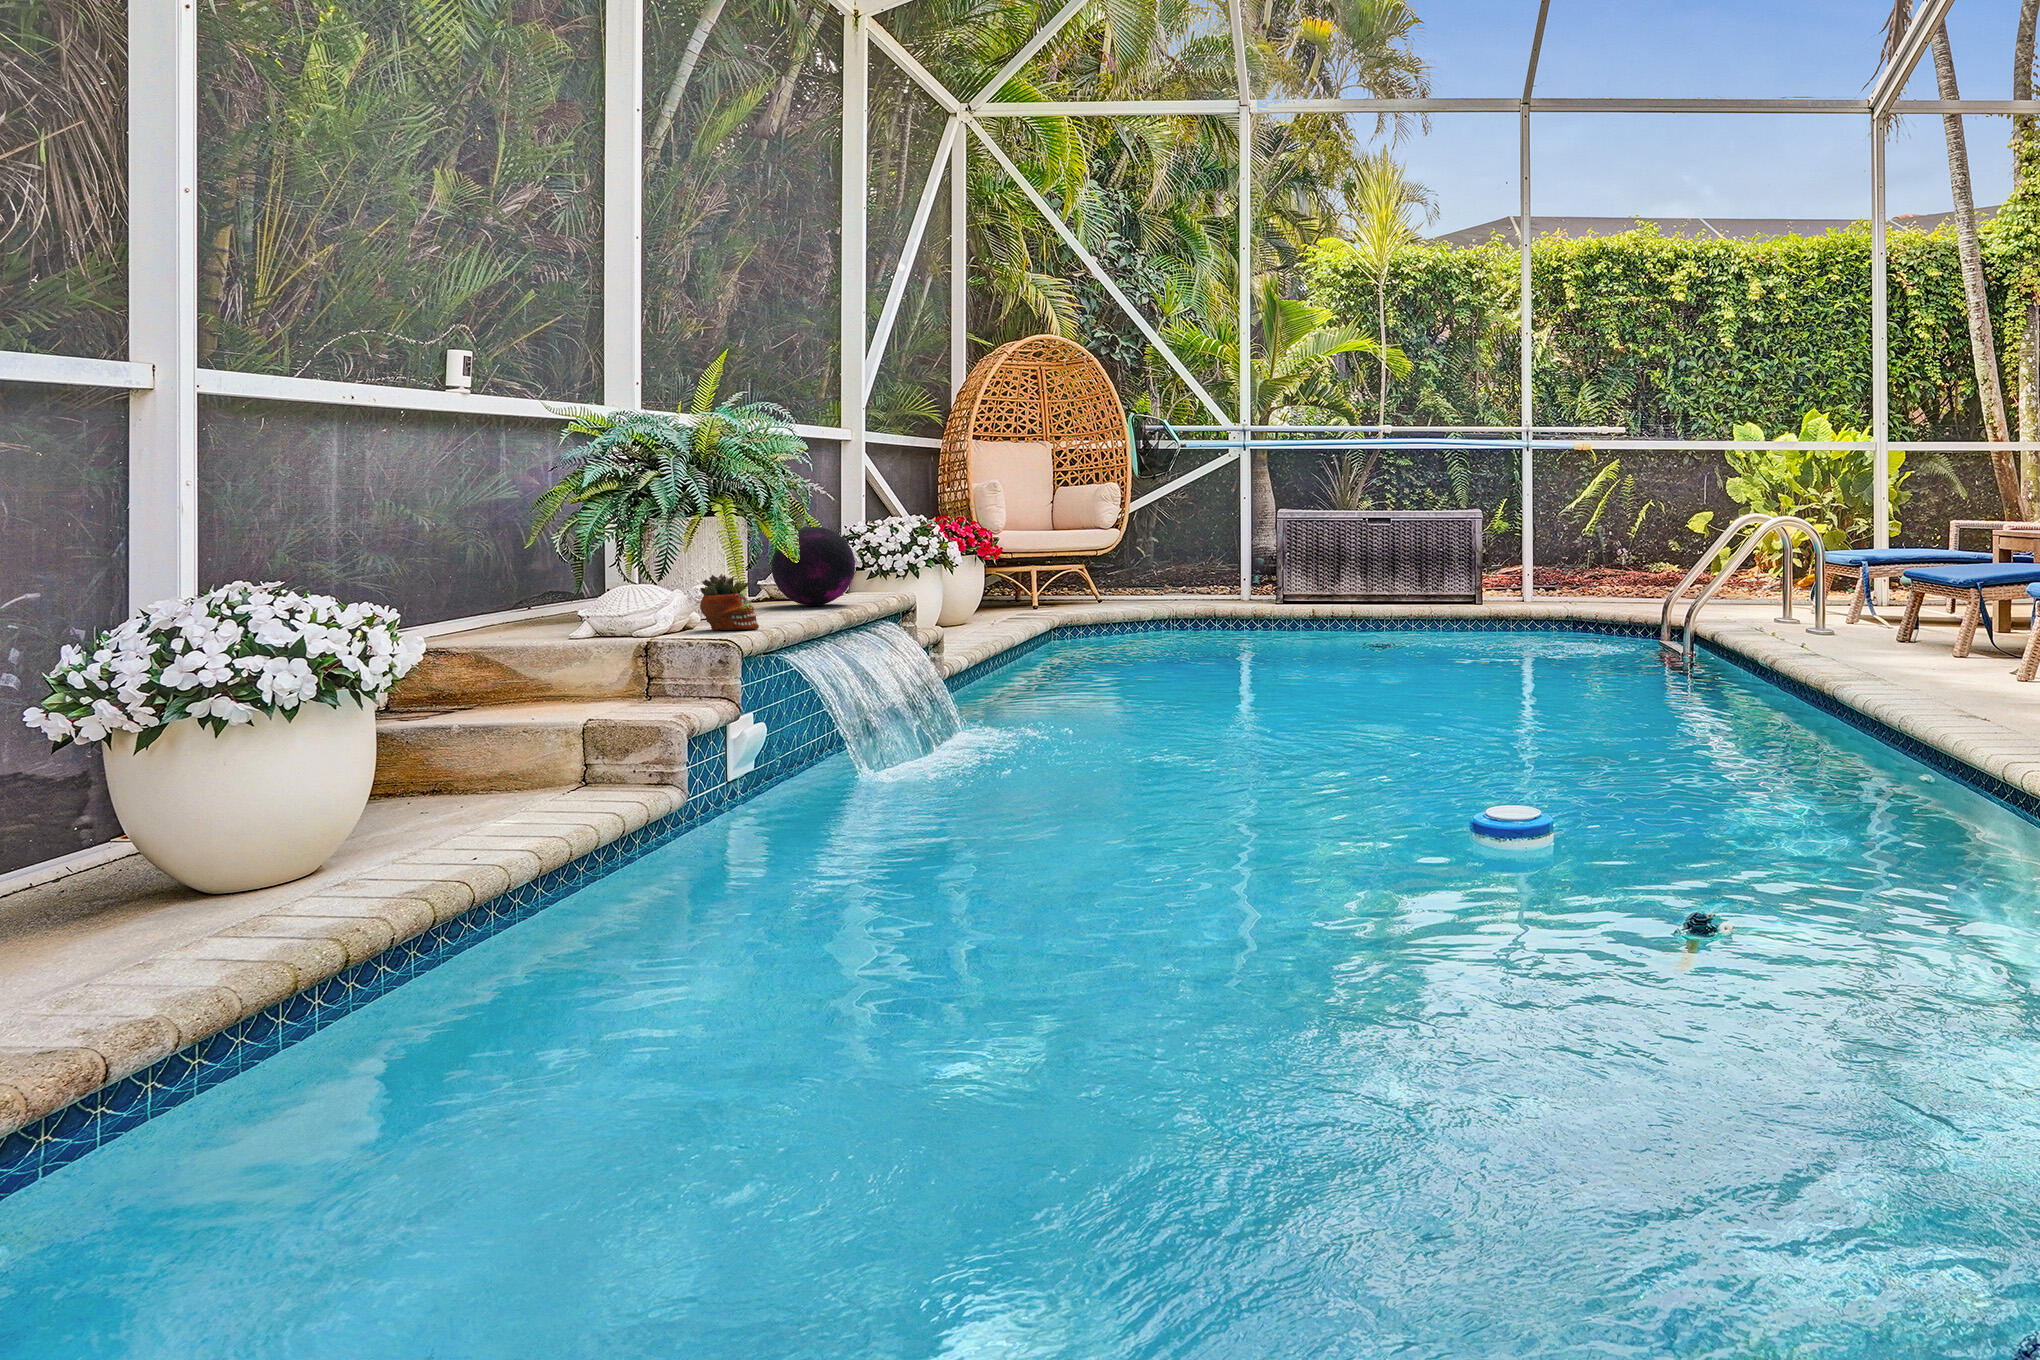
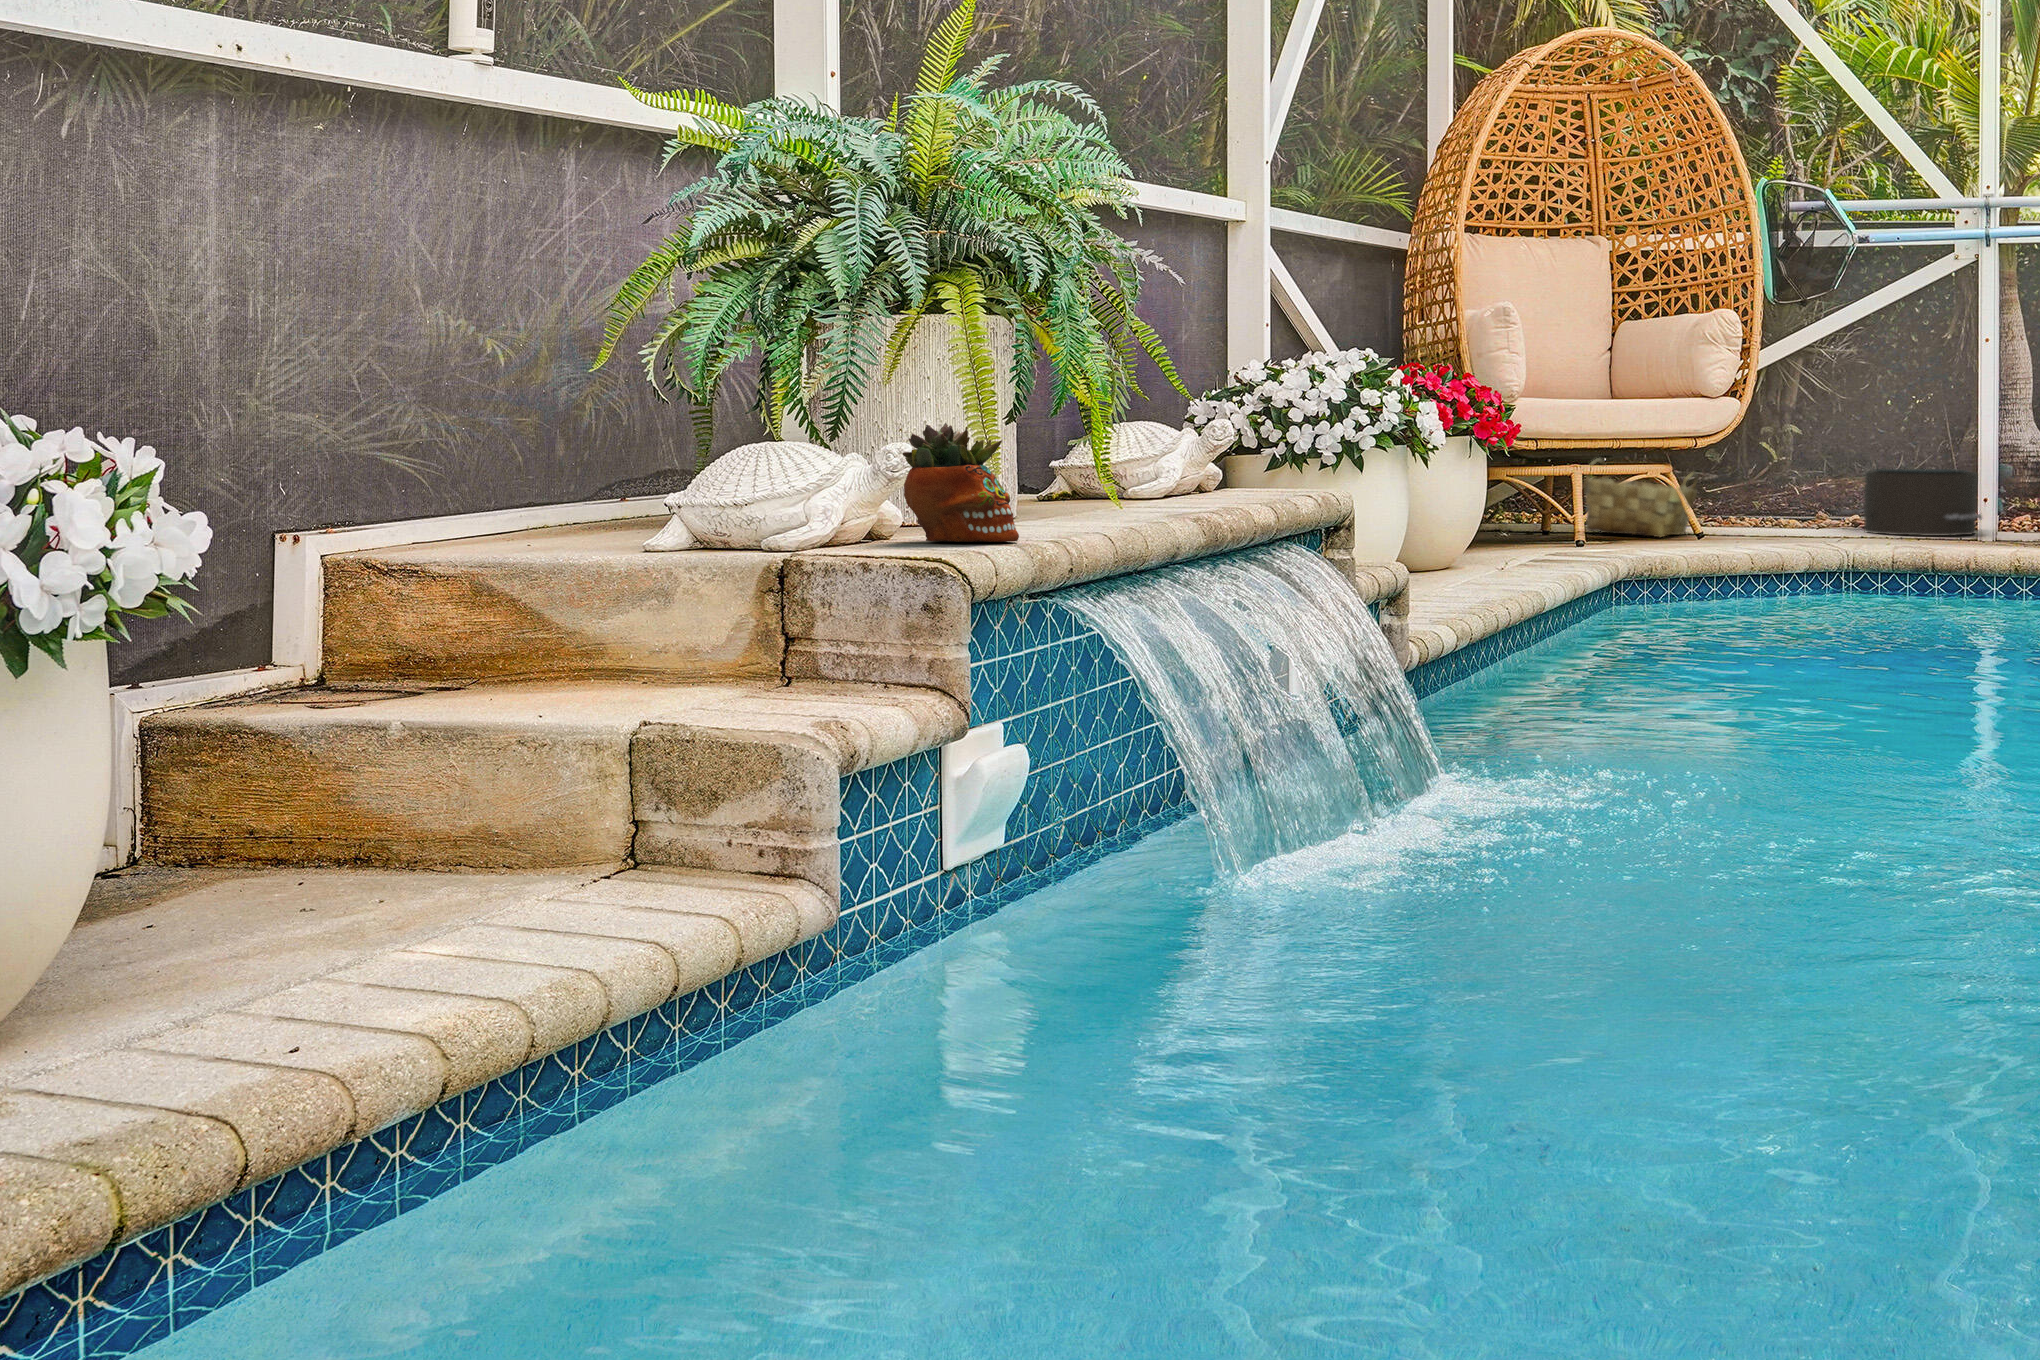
decorative orb: present [772,527,855,606] -> none [1073,348,1232,507]
woven basket: none [1039,561,1102,604] -> present [1583,458,1698,537]
pouf: none [1178,564,1255,599] -> present [1842,469,1982,536]

